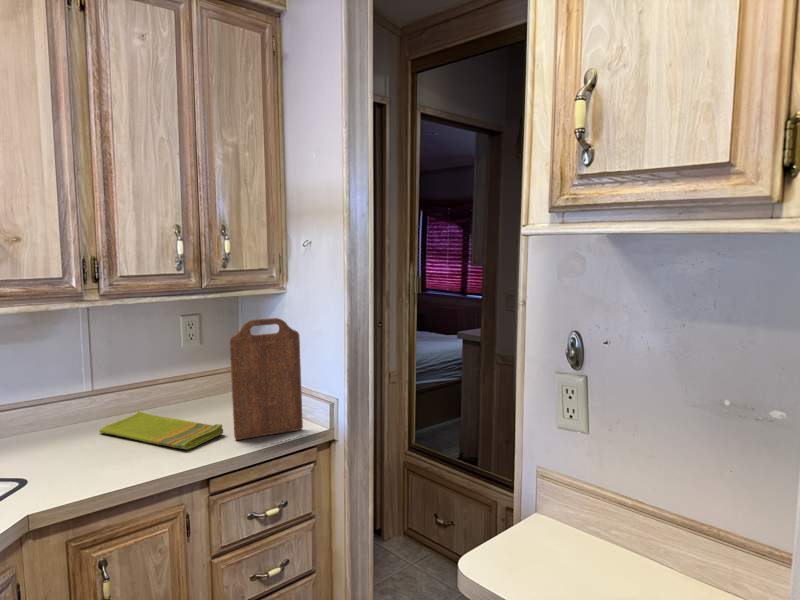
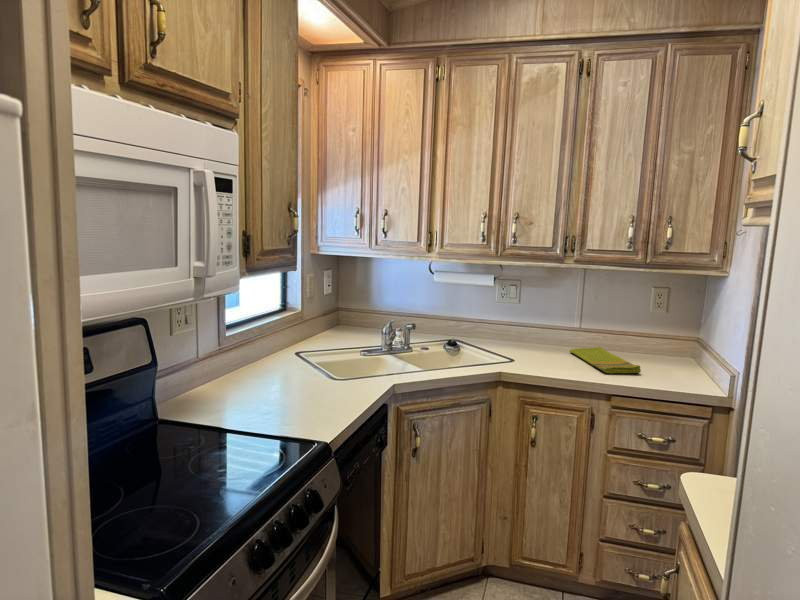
cutting board: present [230,318,303,440] -> none [644,291,712,388]

